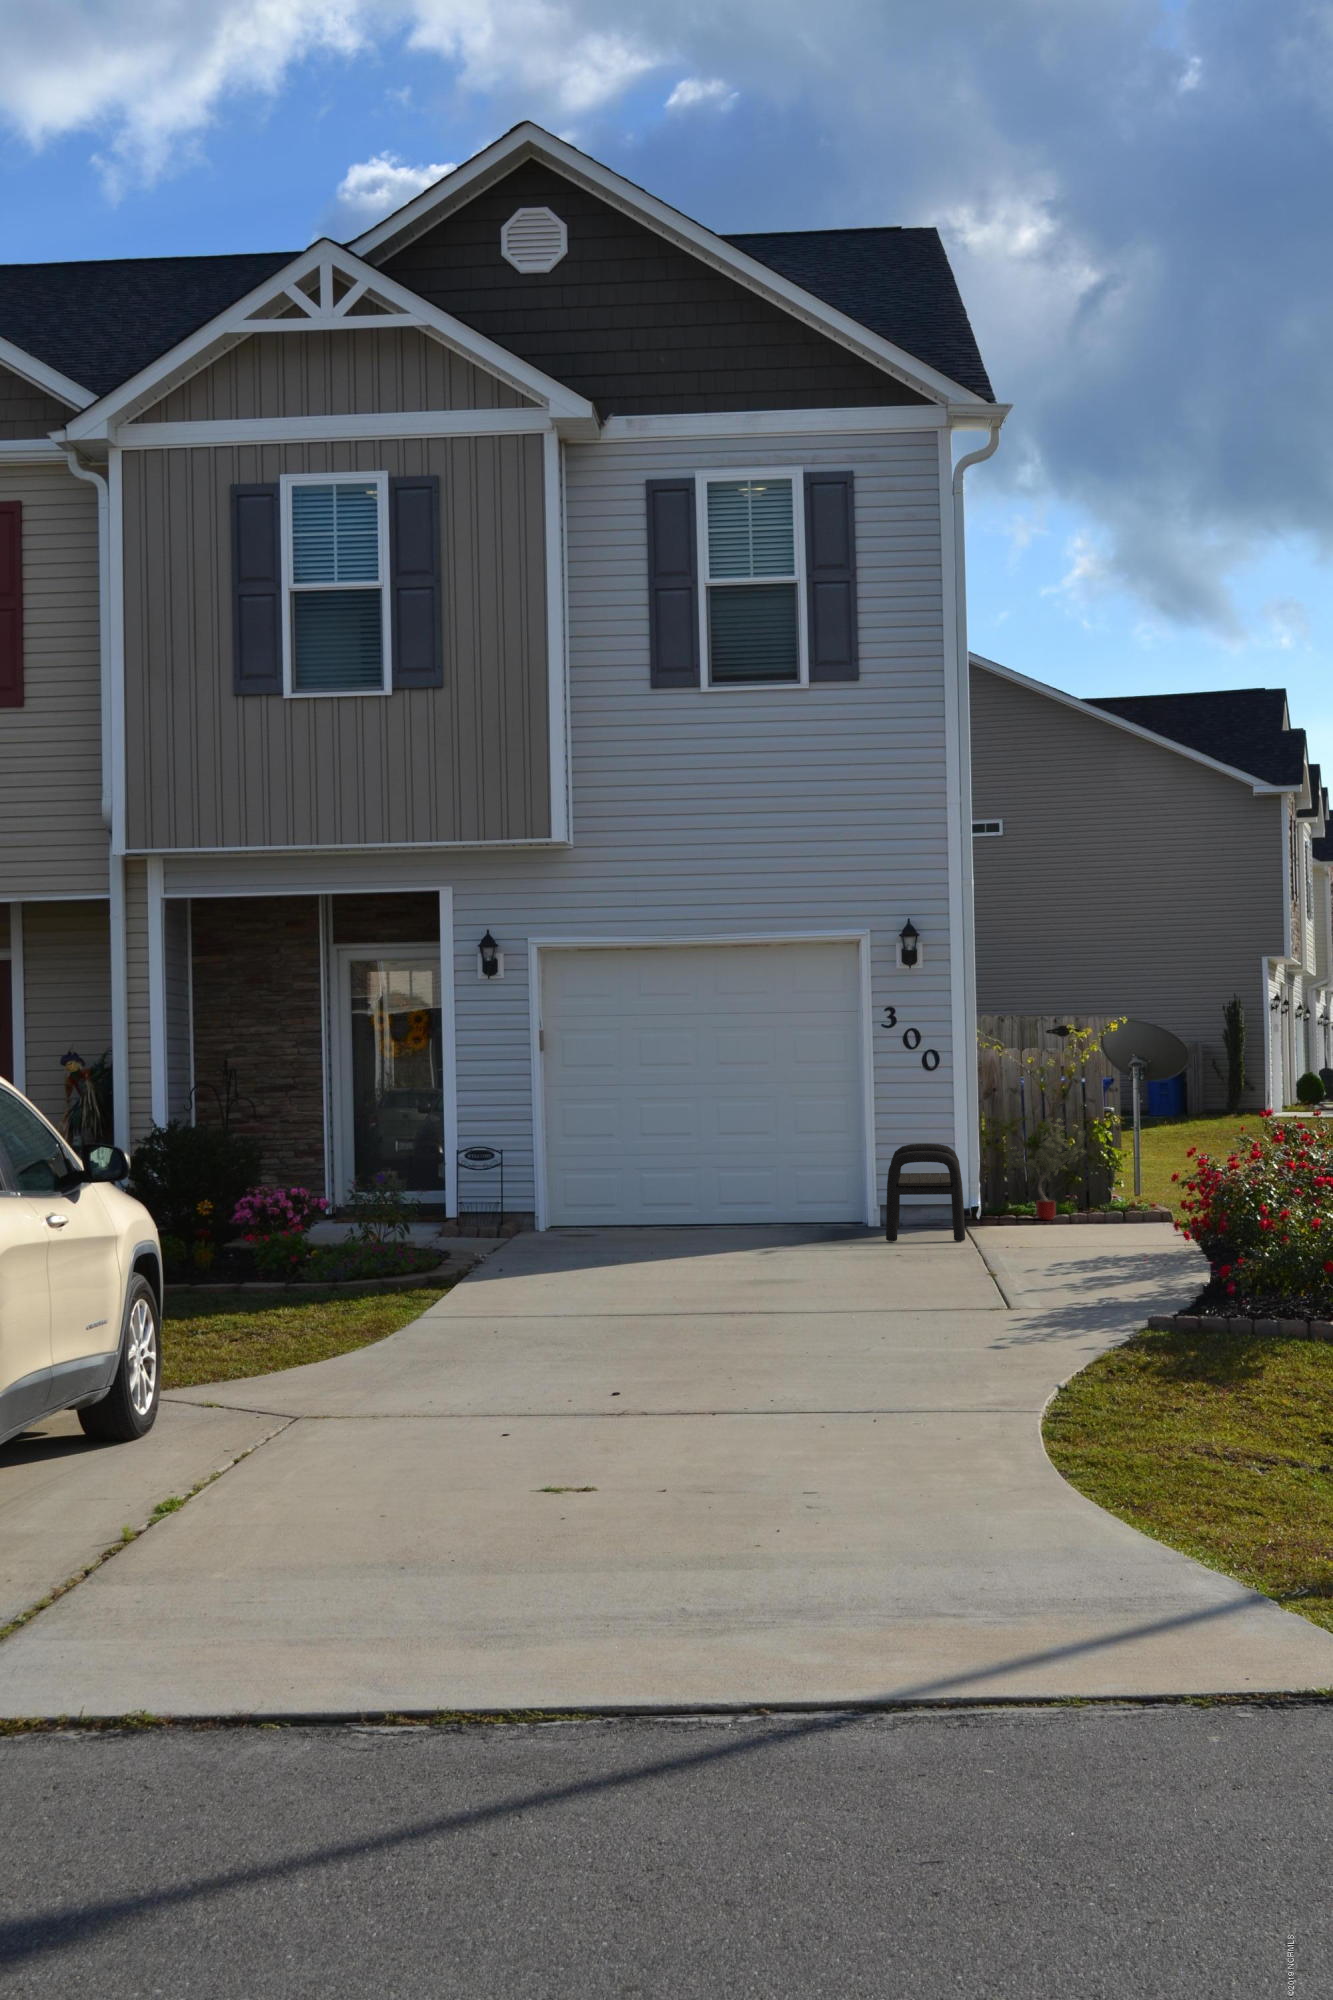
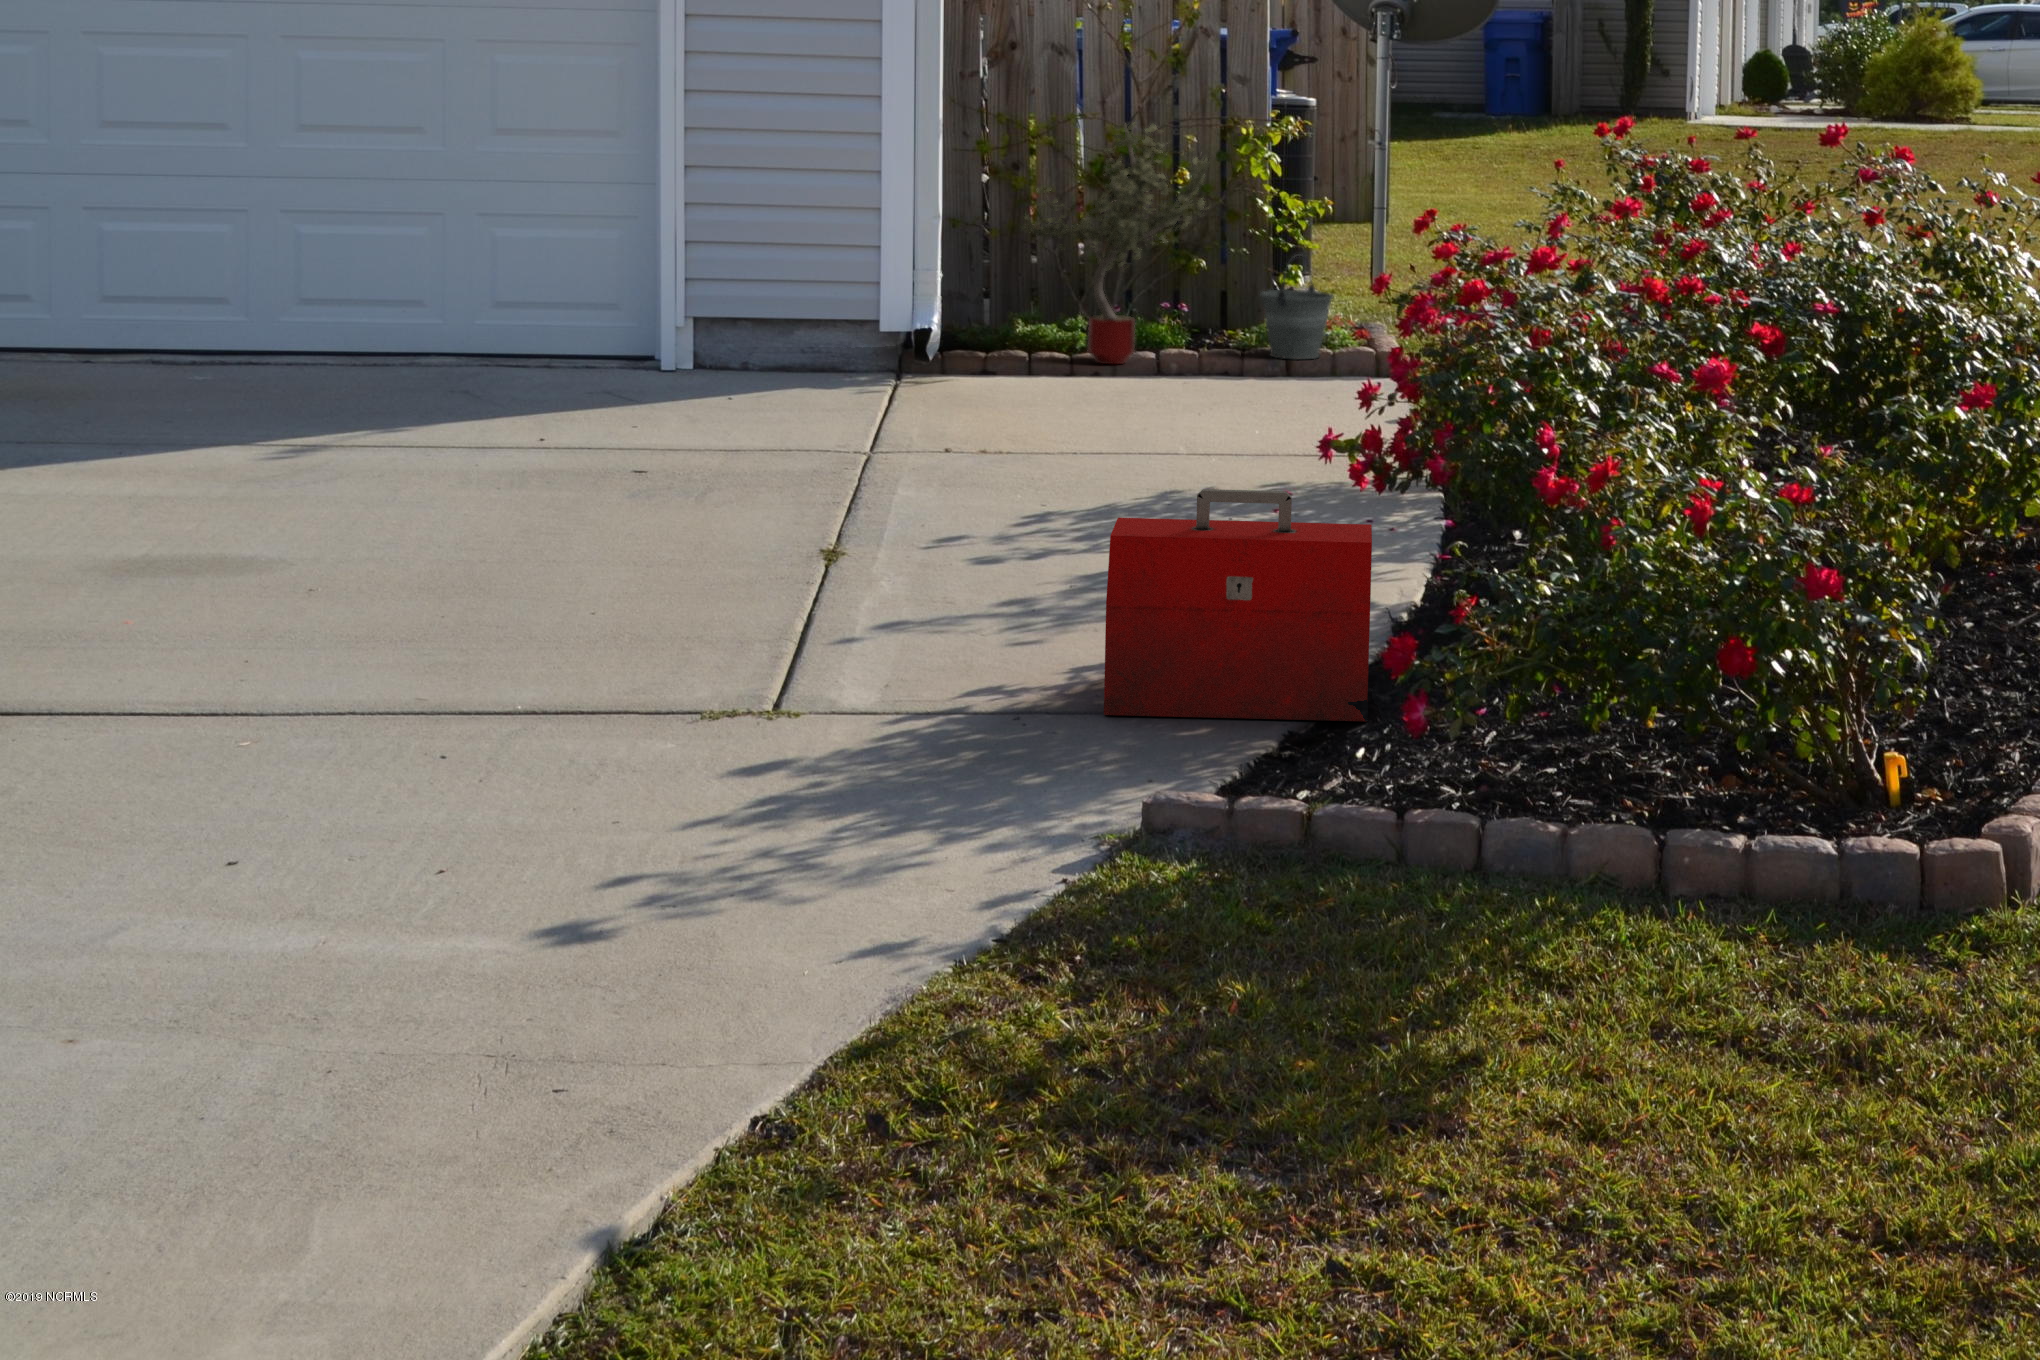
bench: present [886,1144,965,1241] -> none [664,173,897,425]
bucket: none [1106,1171,1139,1217] -> present [1260,265,1333,360]
toolbox: none [1115,1235,1210,1311] -> present [1104,489,1372,721]

